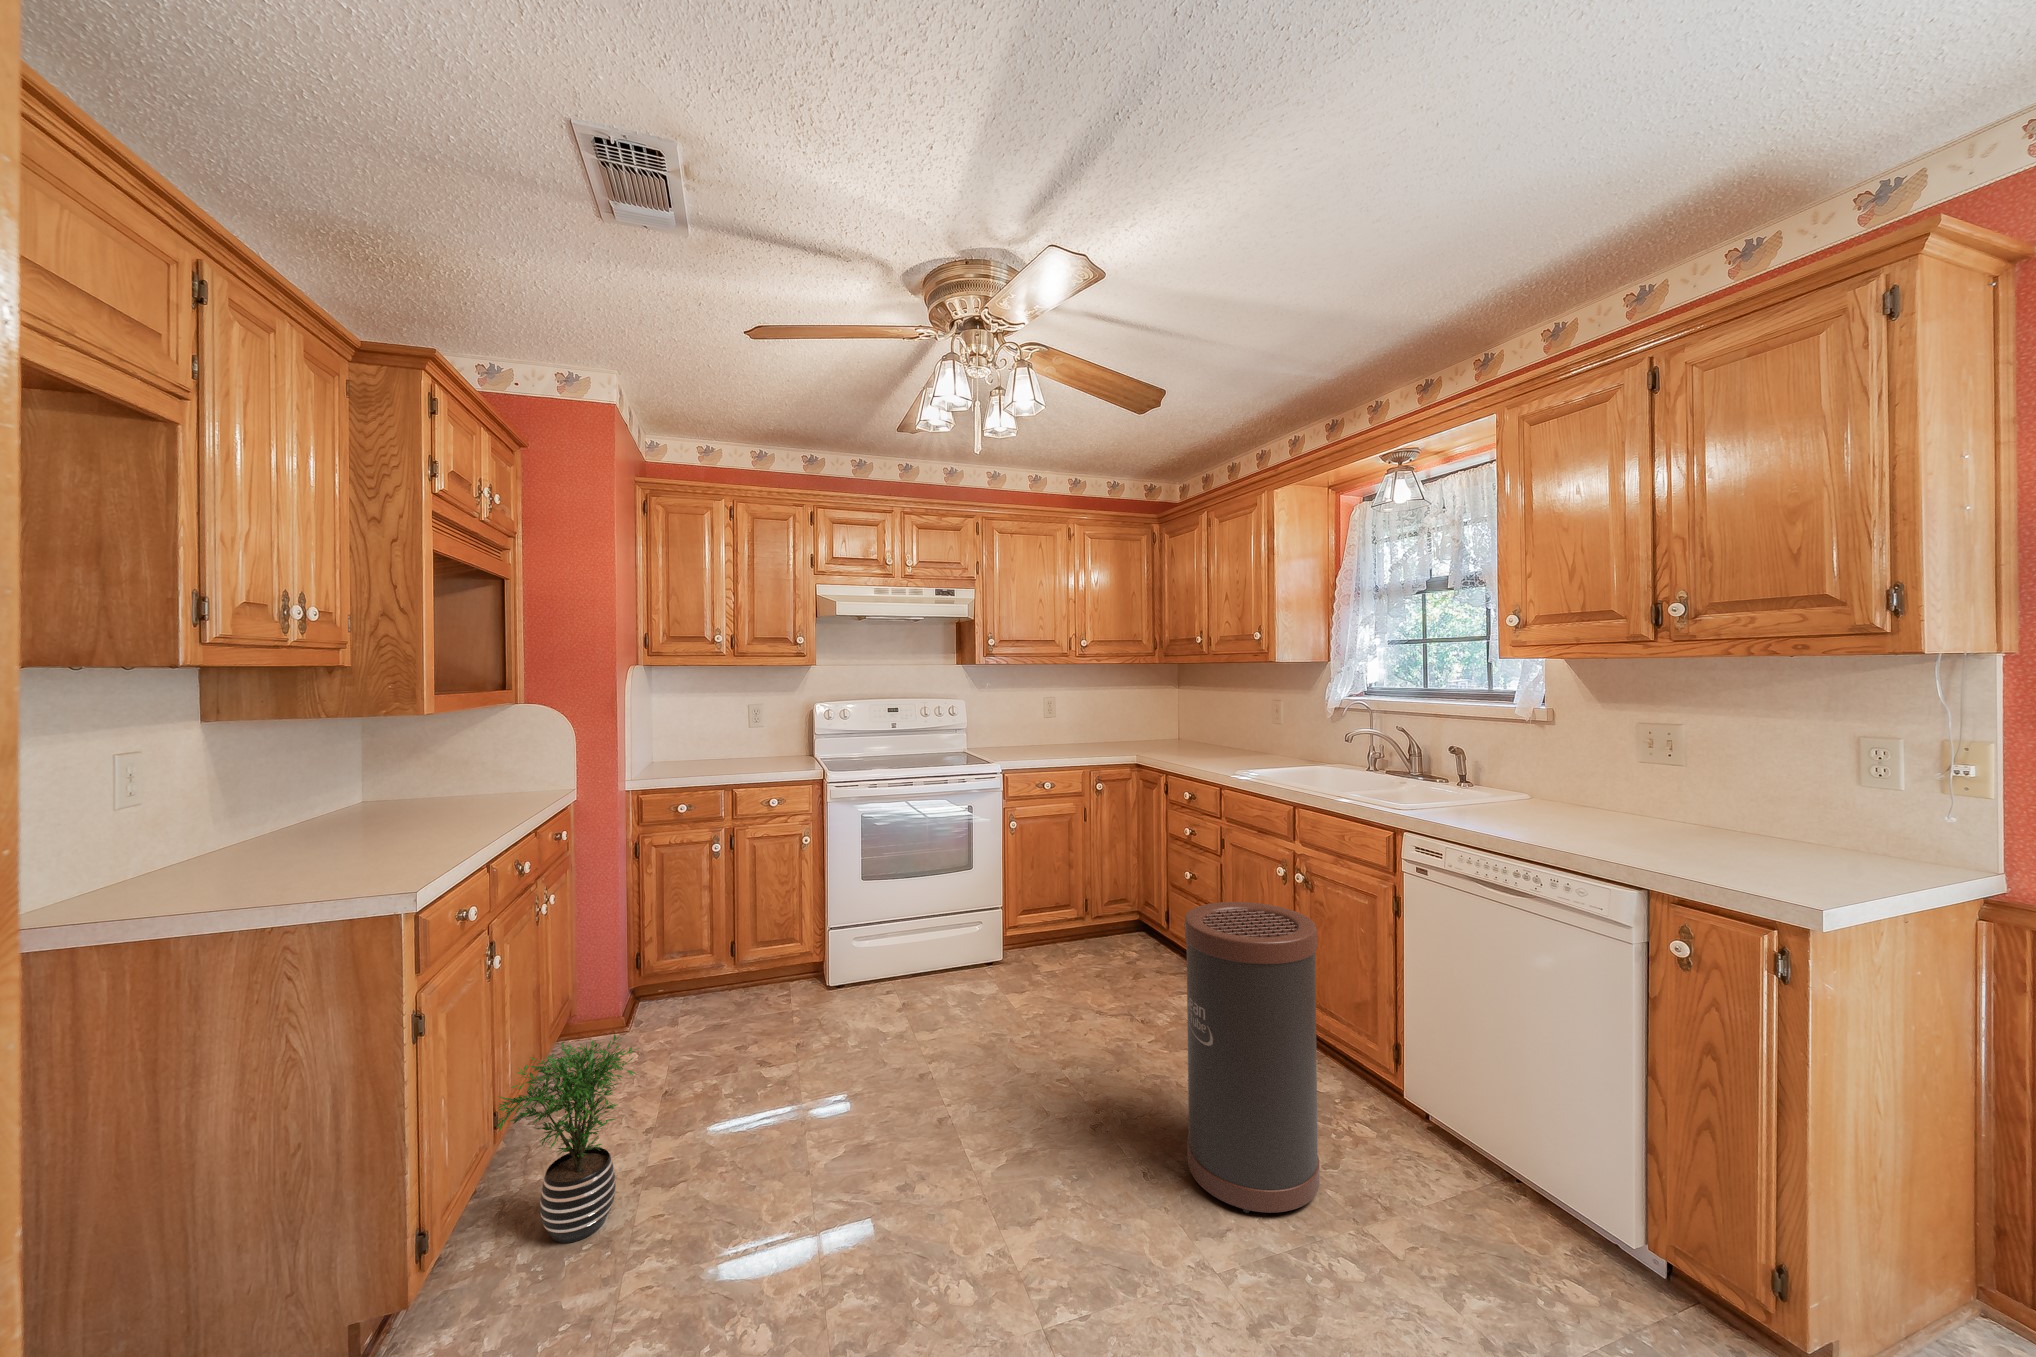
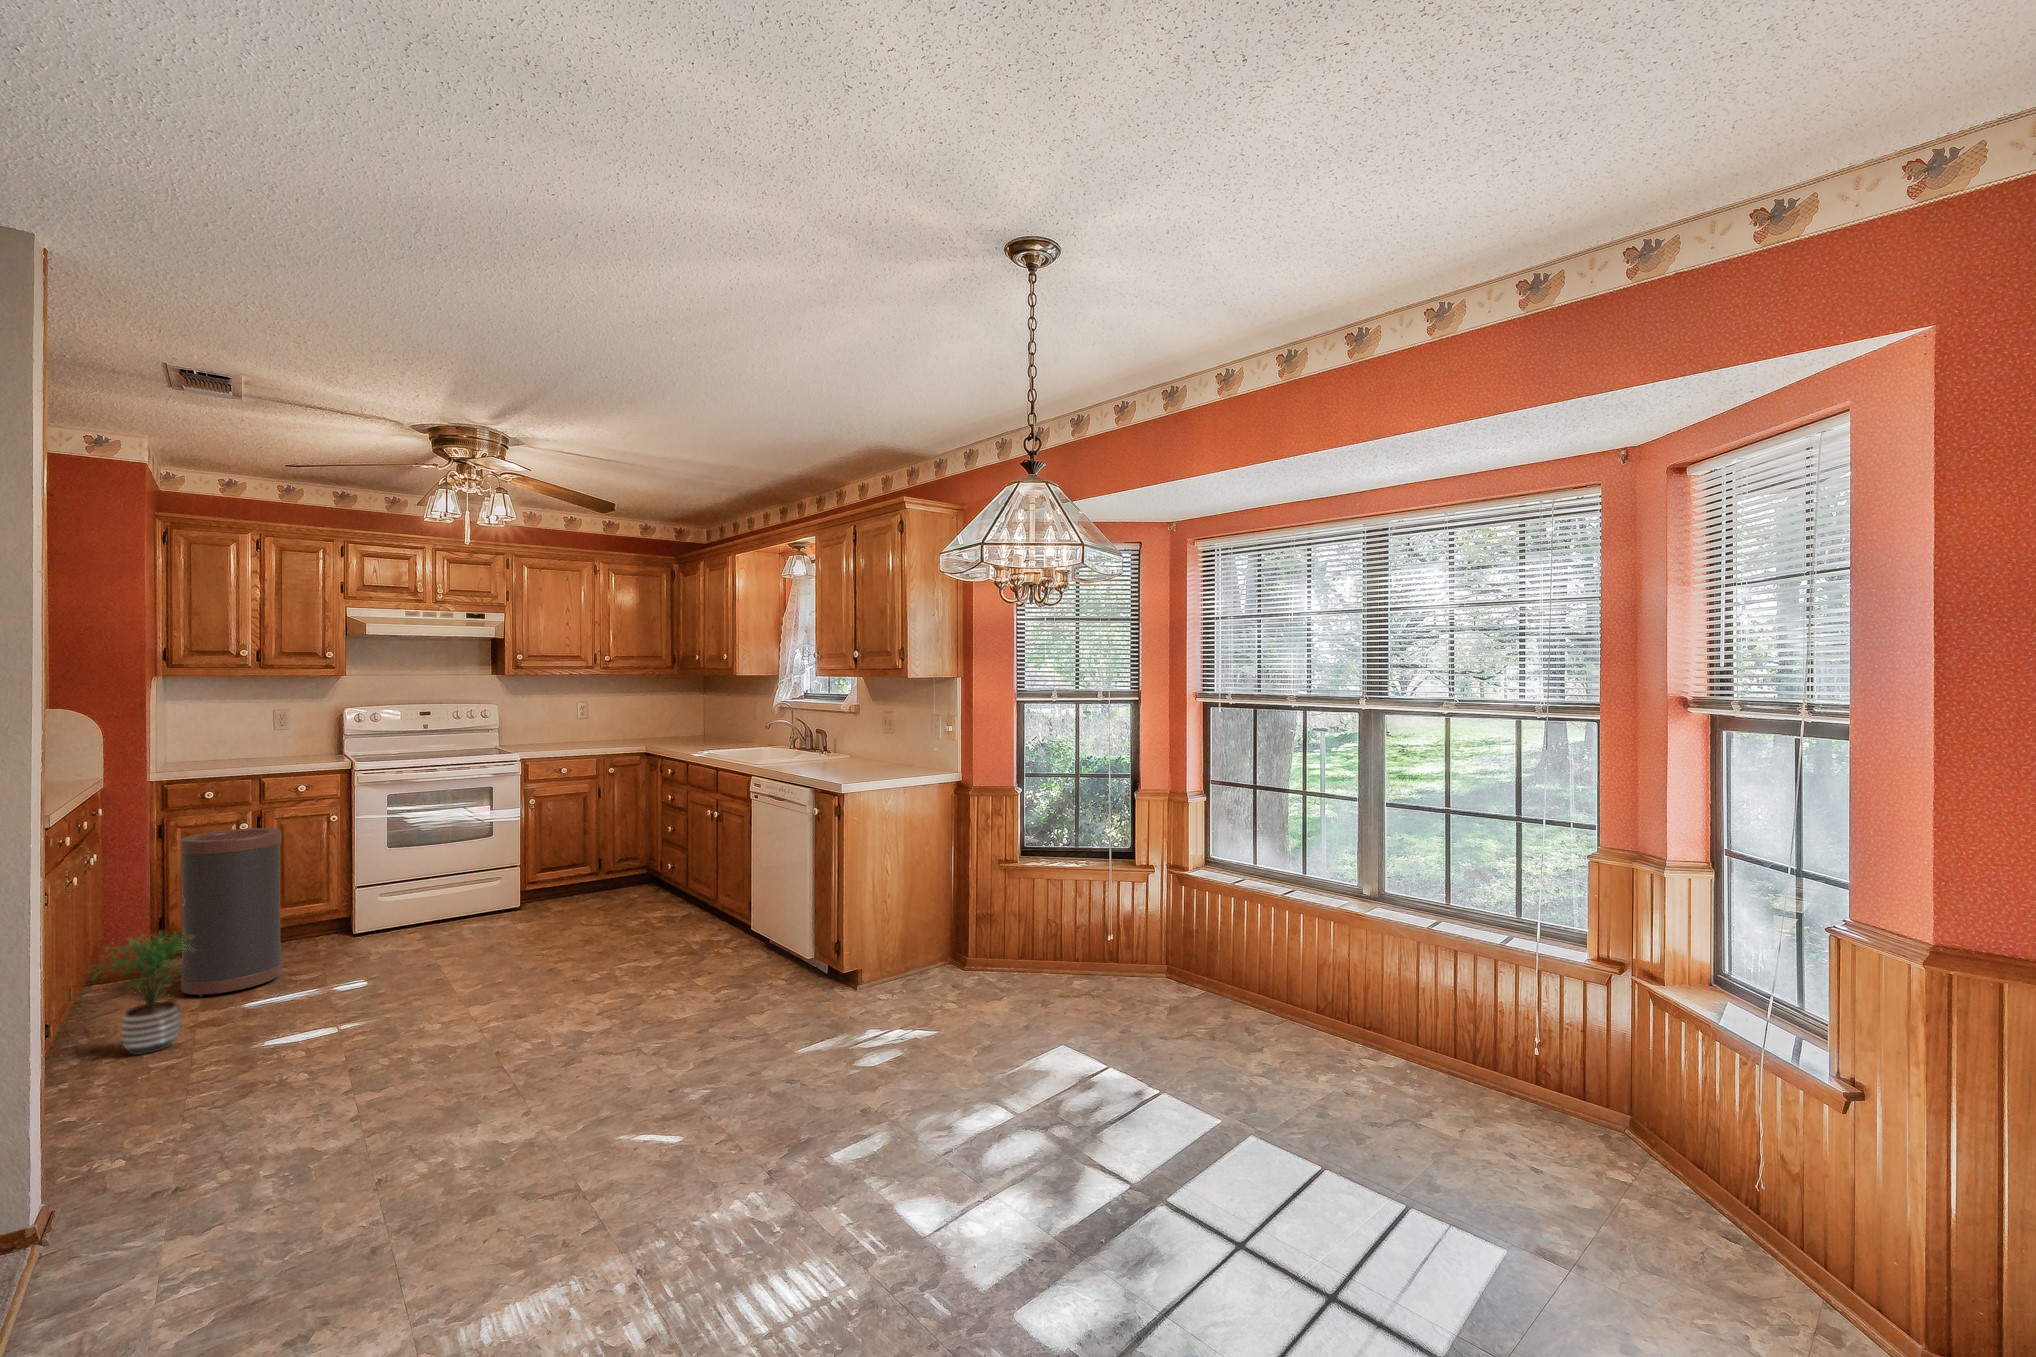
trash can: present [1185,902,1320,1213] -> present [180,828,282,997]

